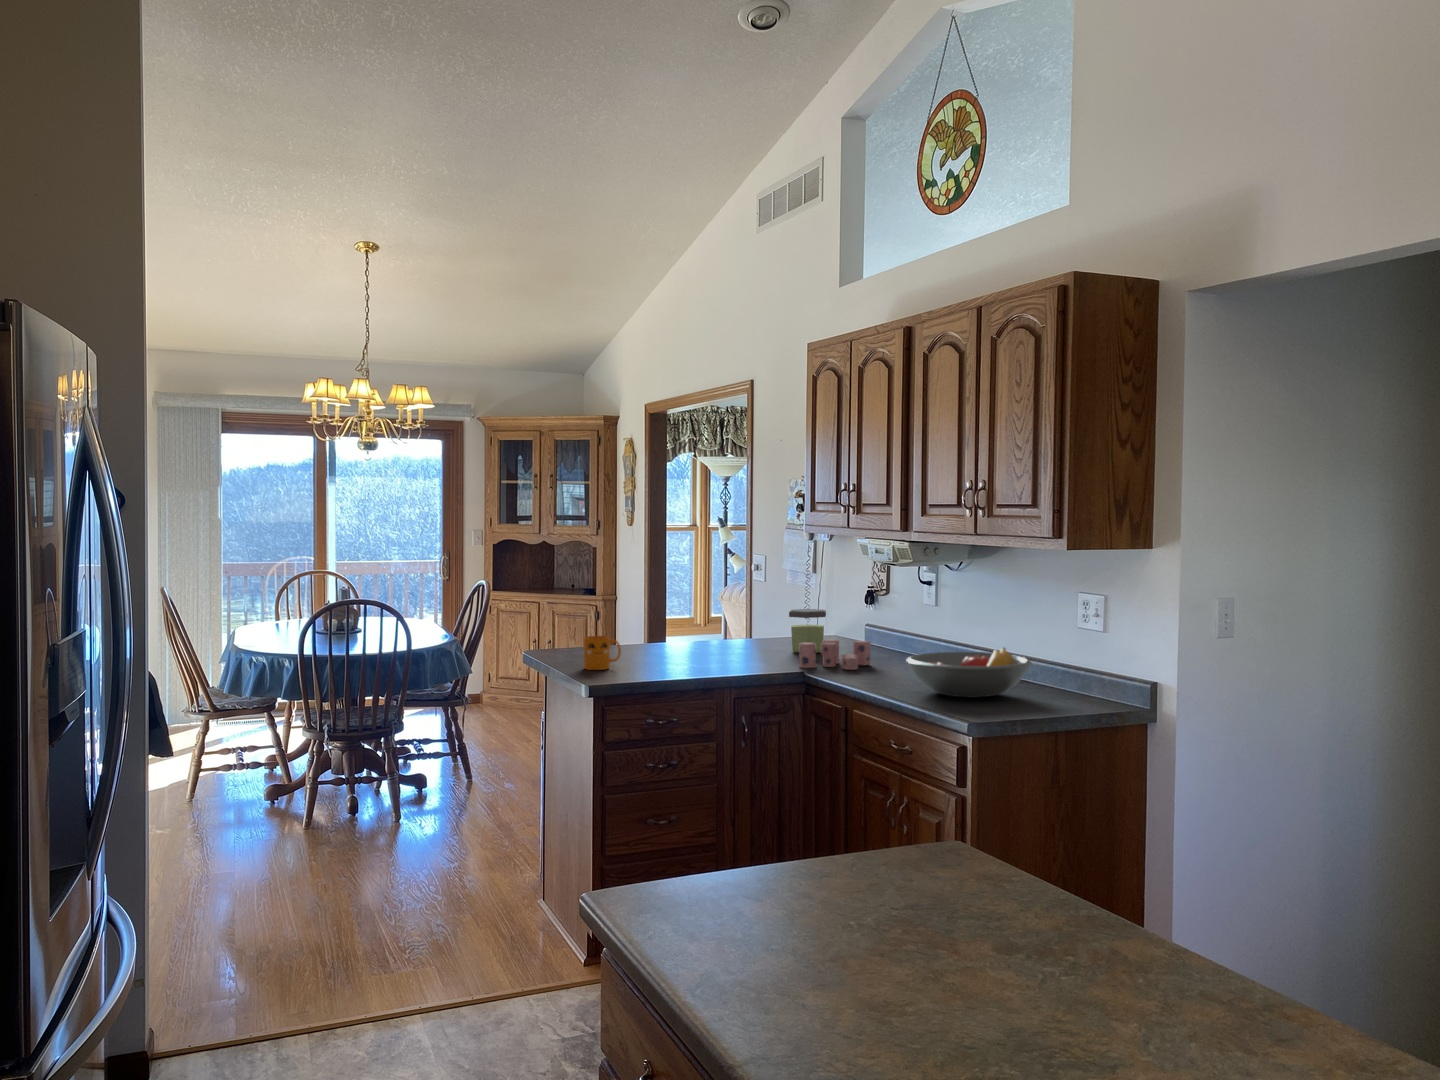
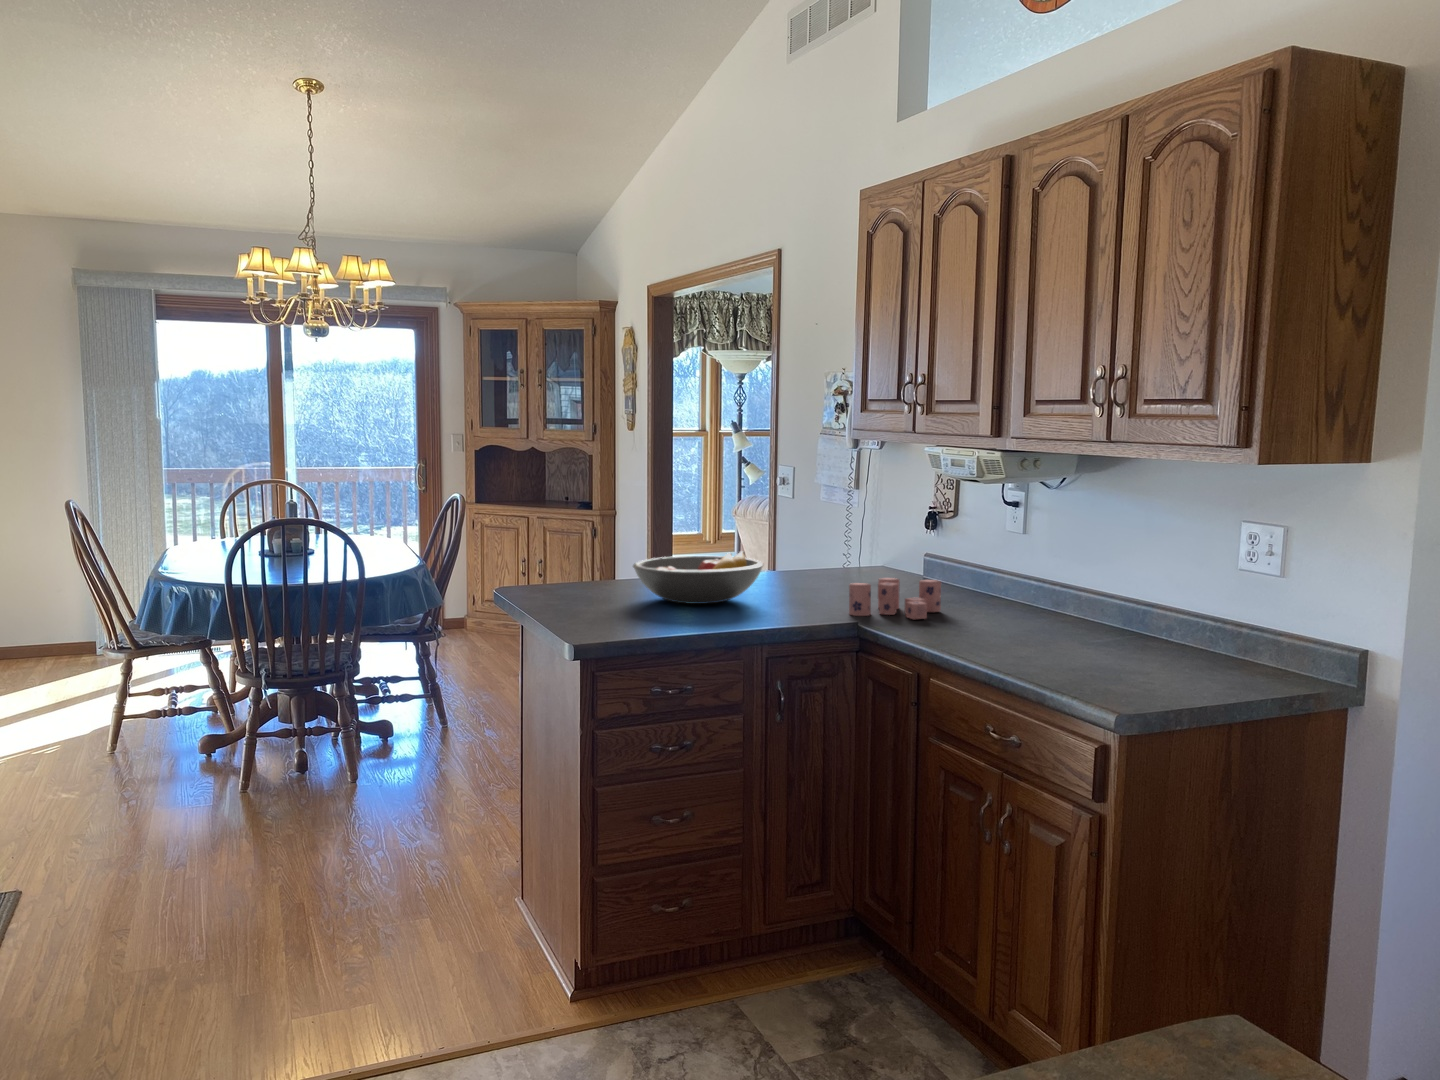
jar: present [789,609,826,653] -> none [832,536,879,593]
mug: present [584,636,621,670] -> none [568,573,616,619]
fruit bowl: present [907,648,1031,697] -> present [633,551,764,604]

